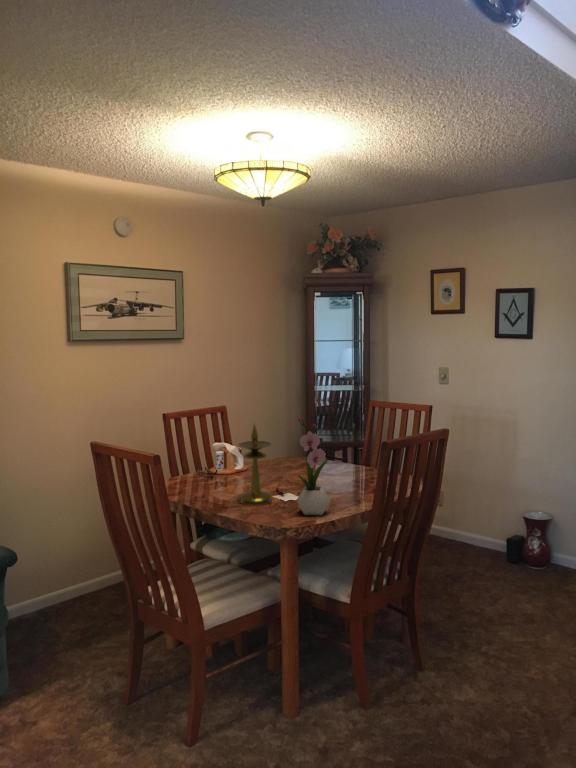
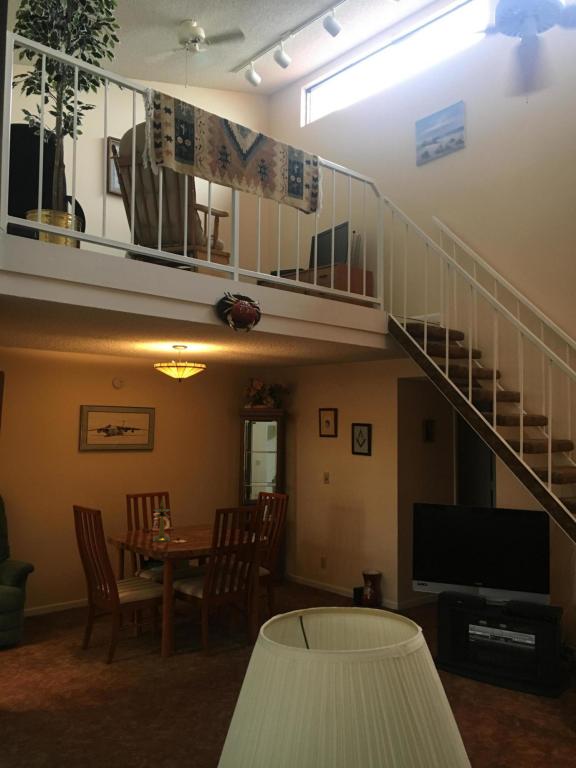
flower arrangement: present [297,417,330,515] -> none [176,494,195,546]

